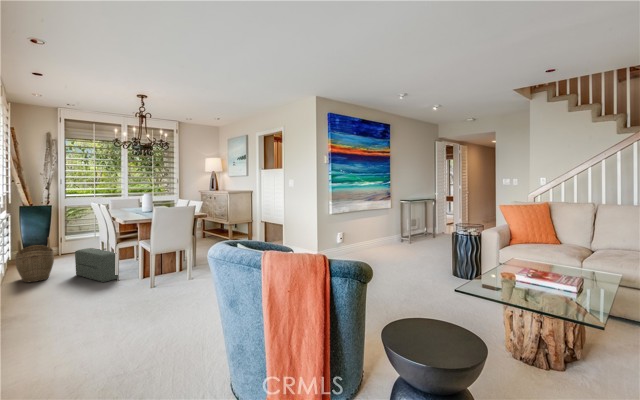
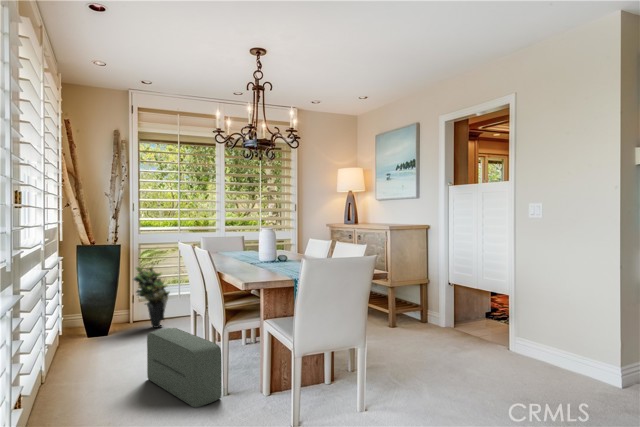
potted plant: none [64,217,91,255] -> present [133,266,170,328]
woven basket: present [15,237,54,283] -> none [53,305,114,392]

